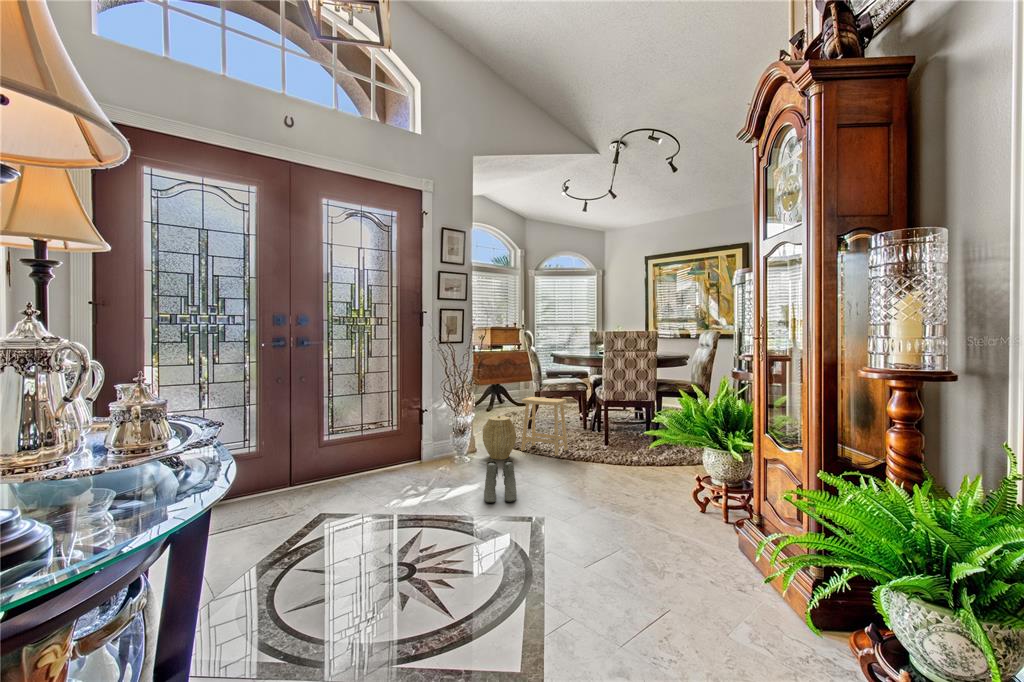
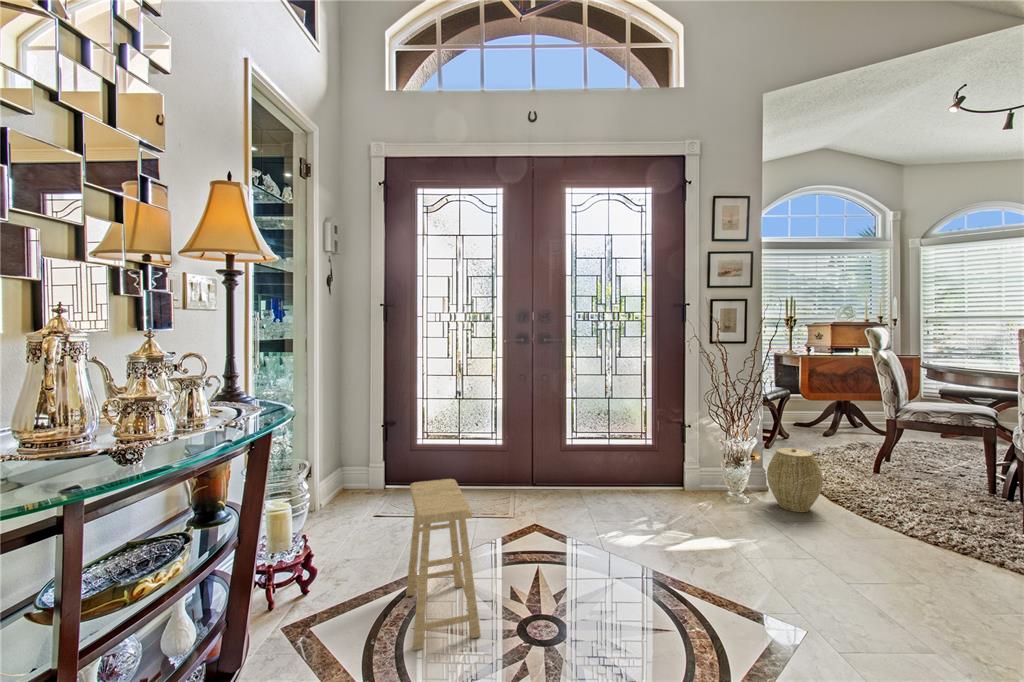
footstool: present [521,397,568,456] -> present [406,479,481,650]
boots: present [484,460,516,503] -> none [725,514,782,584]

